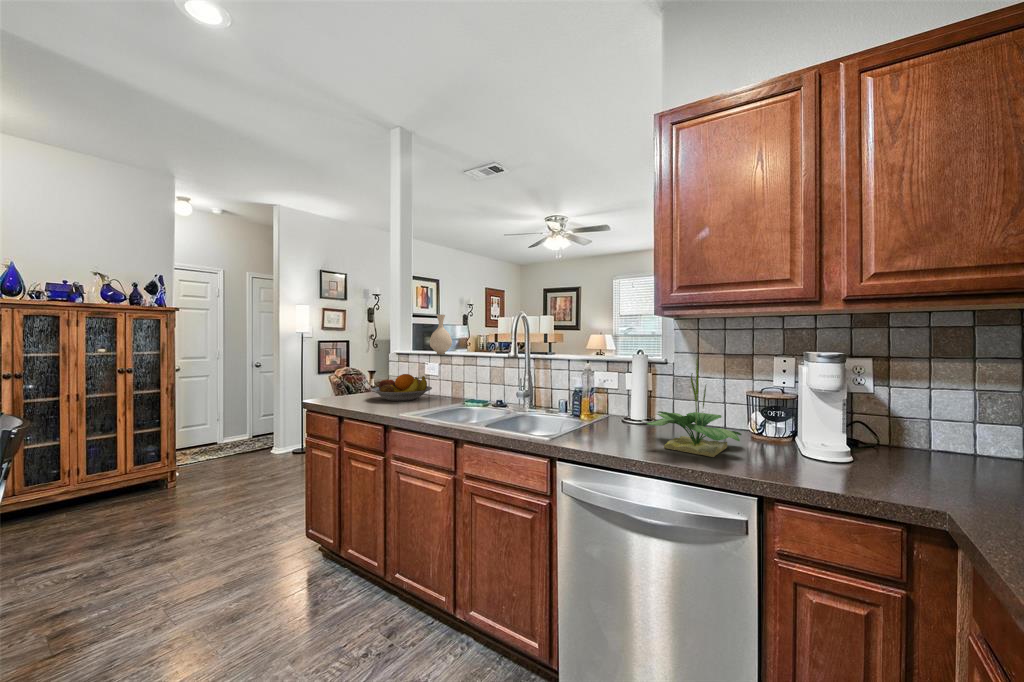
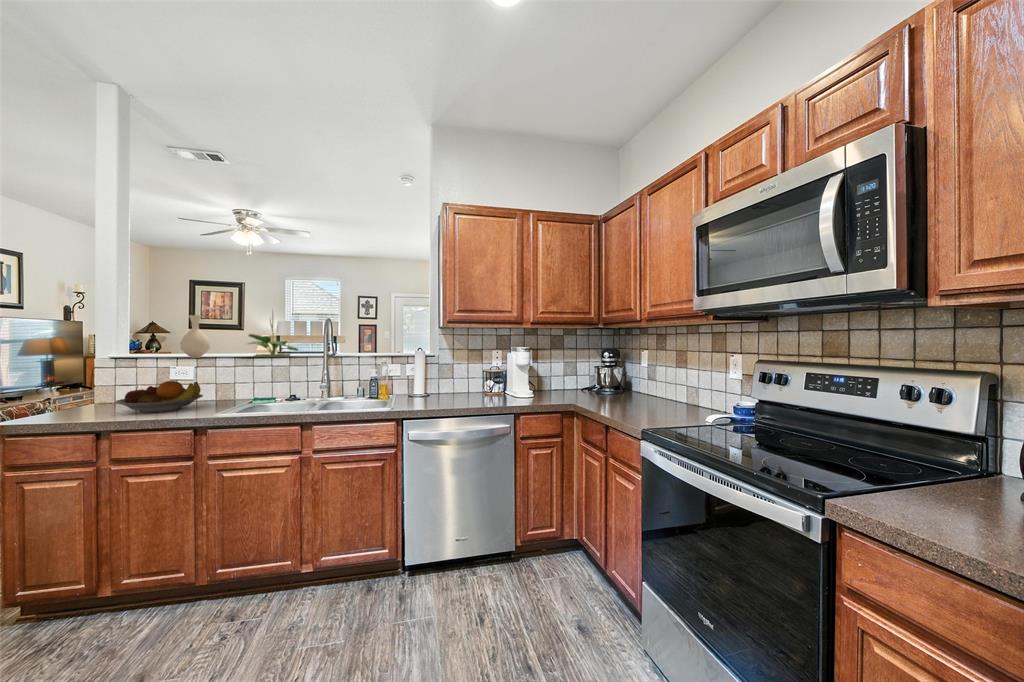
potted plant: present [647,362,742,457] -> present [248,314,298,357]

